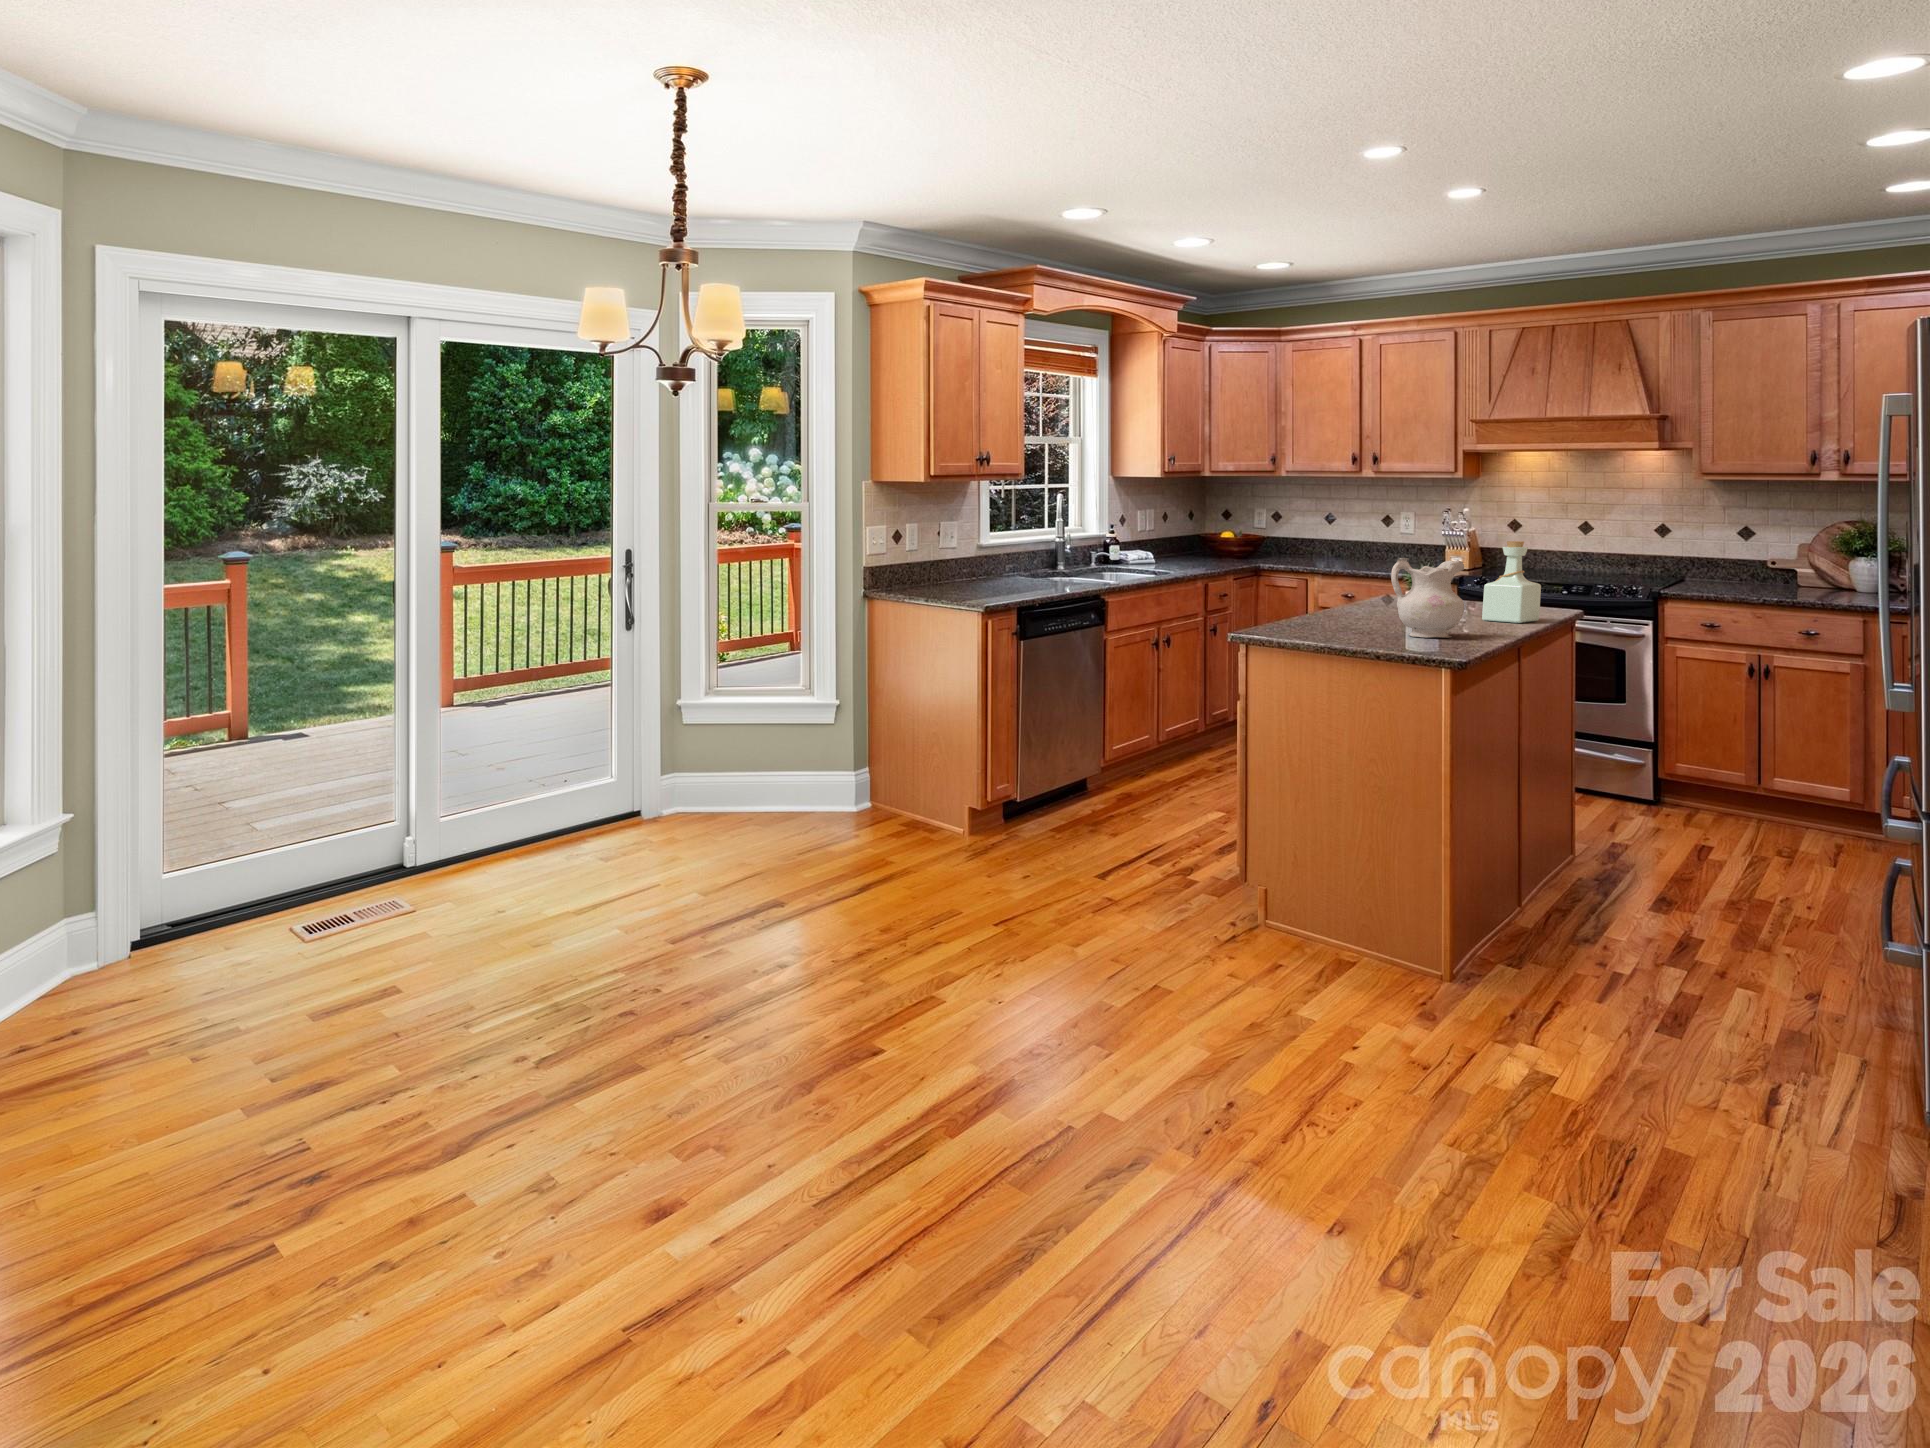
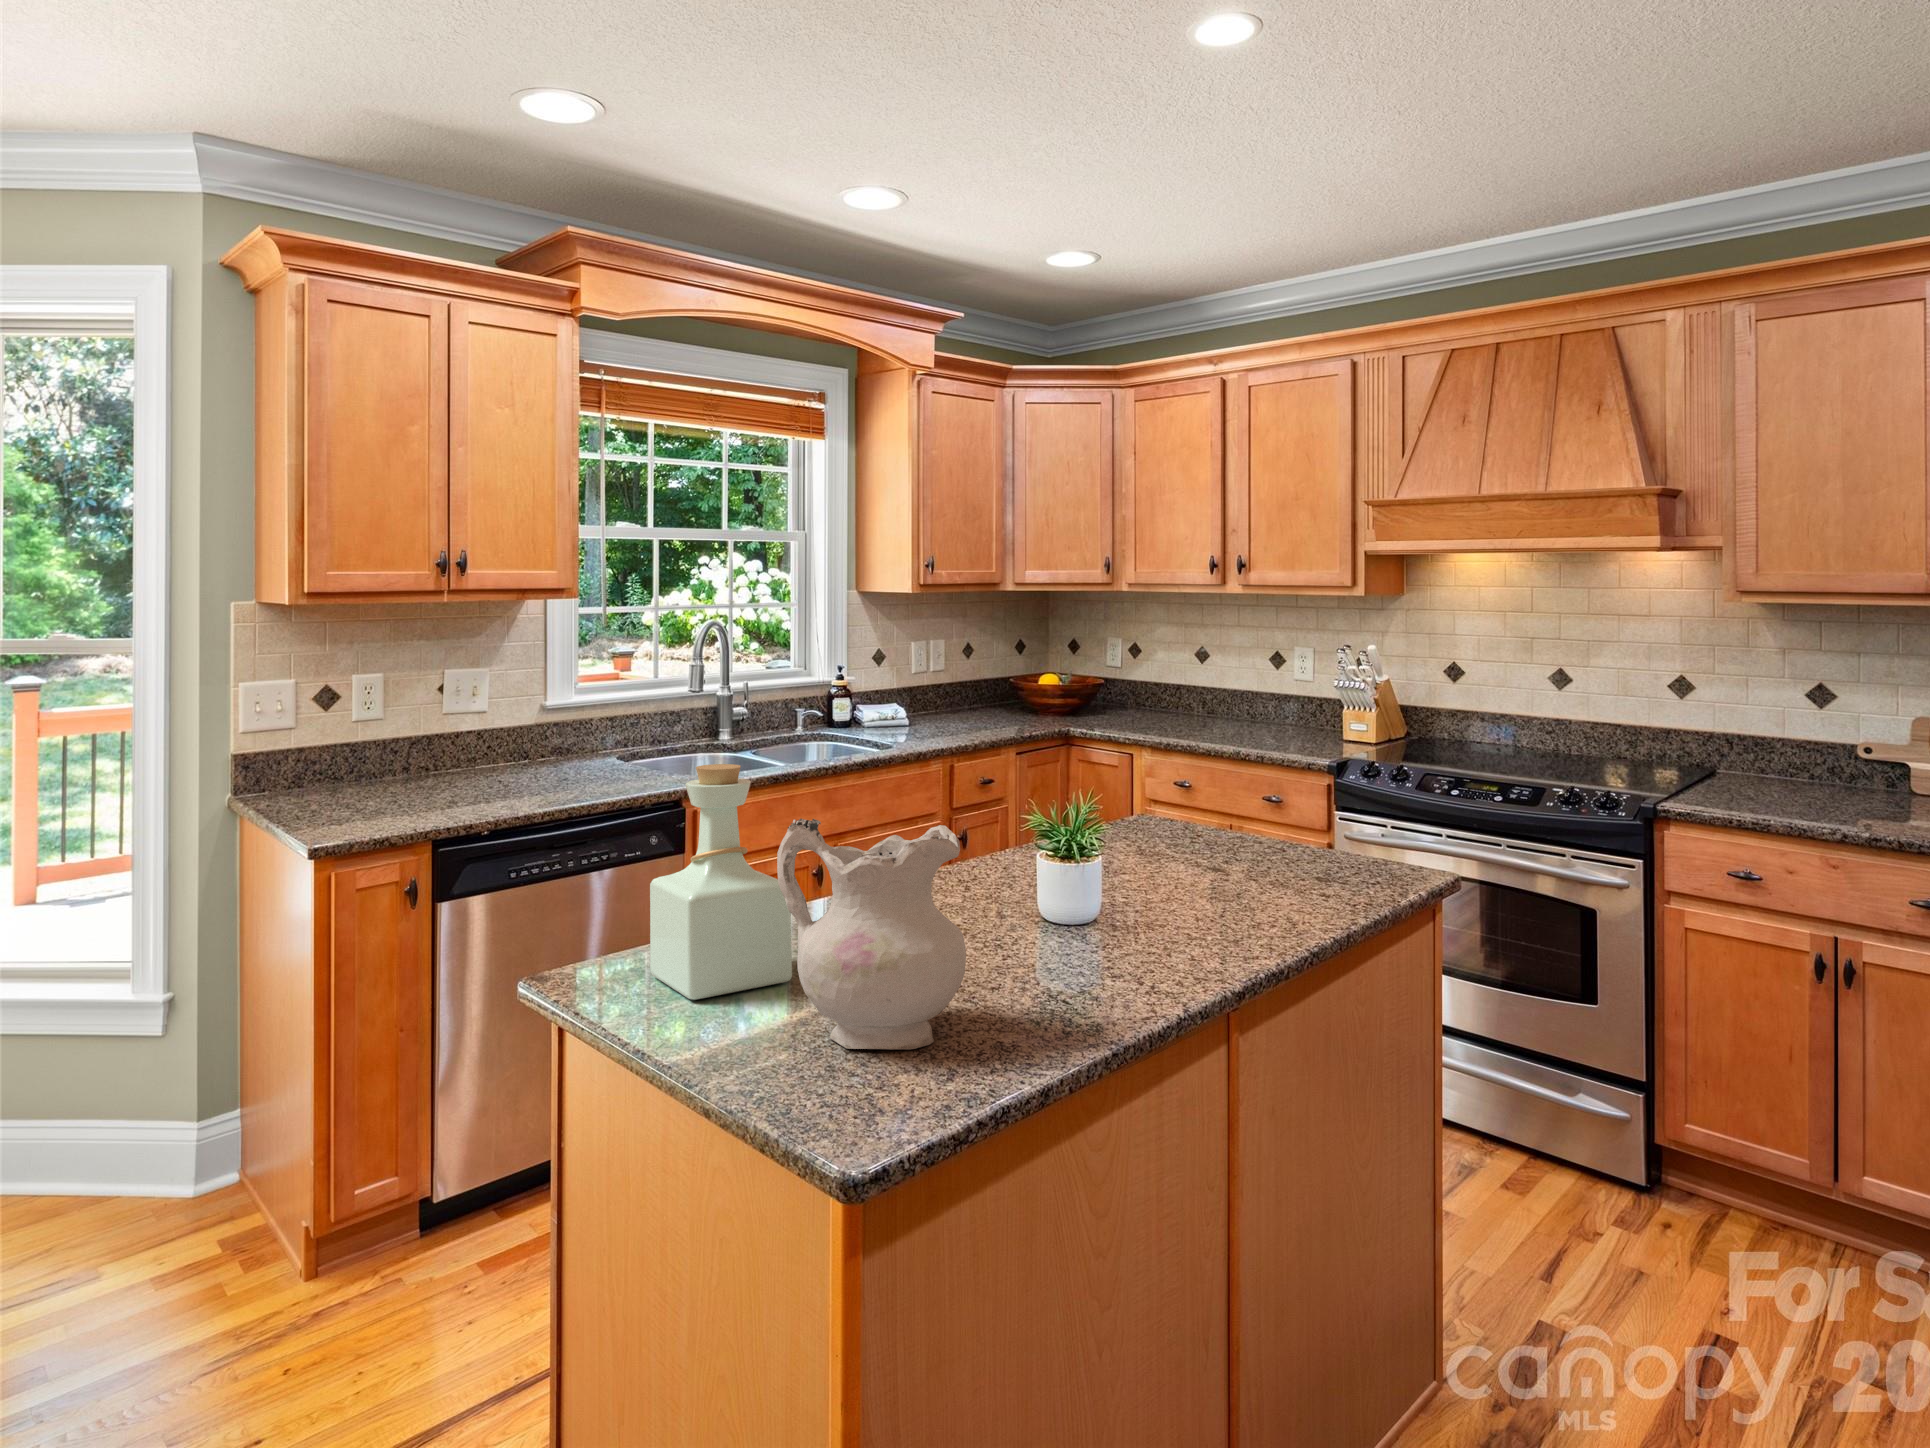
bottle: present [1482,541,1541,623] -> present [650,764,792,1000]

